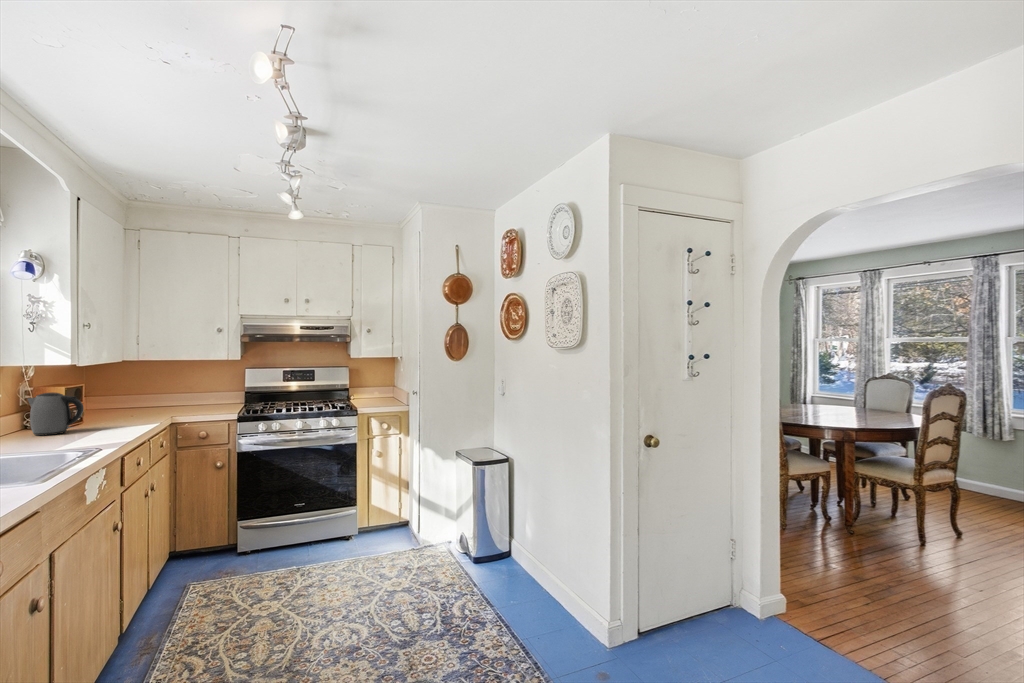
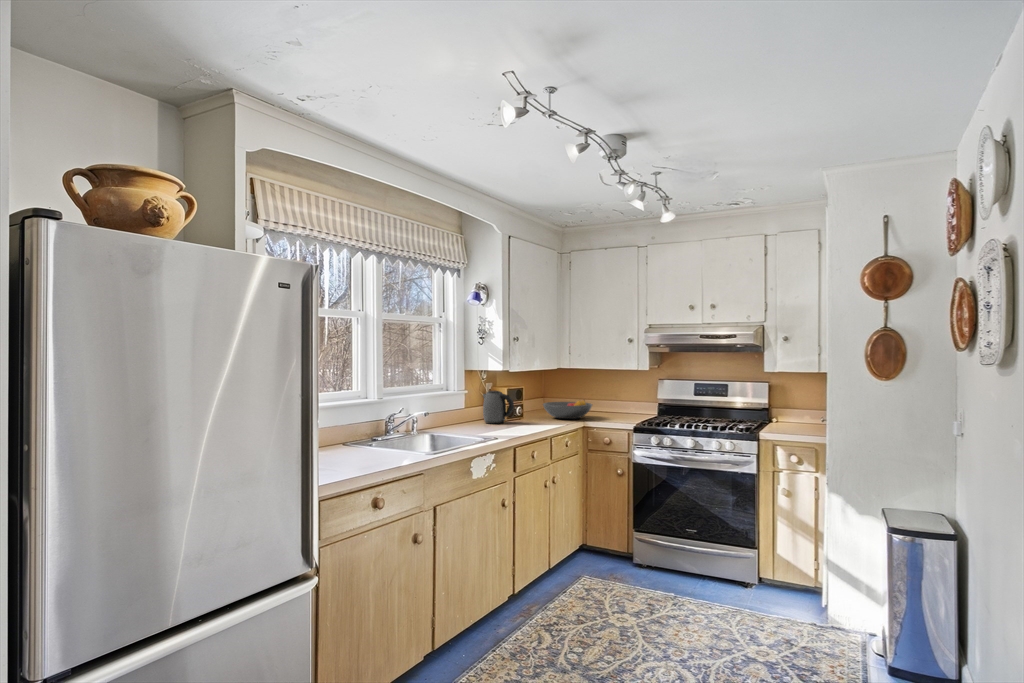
fruit bowl: none [111,395,180,418] -> present [543,400,592,419]

